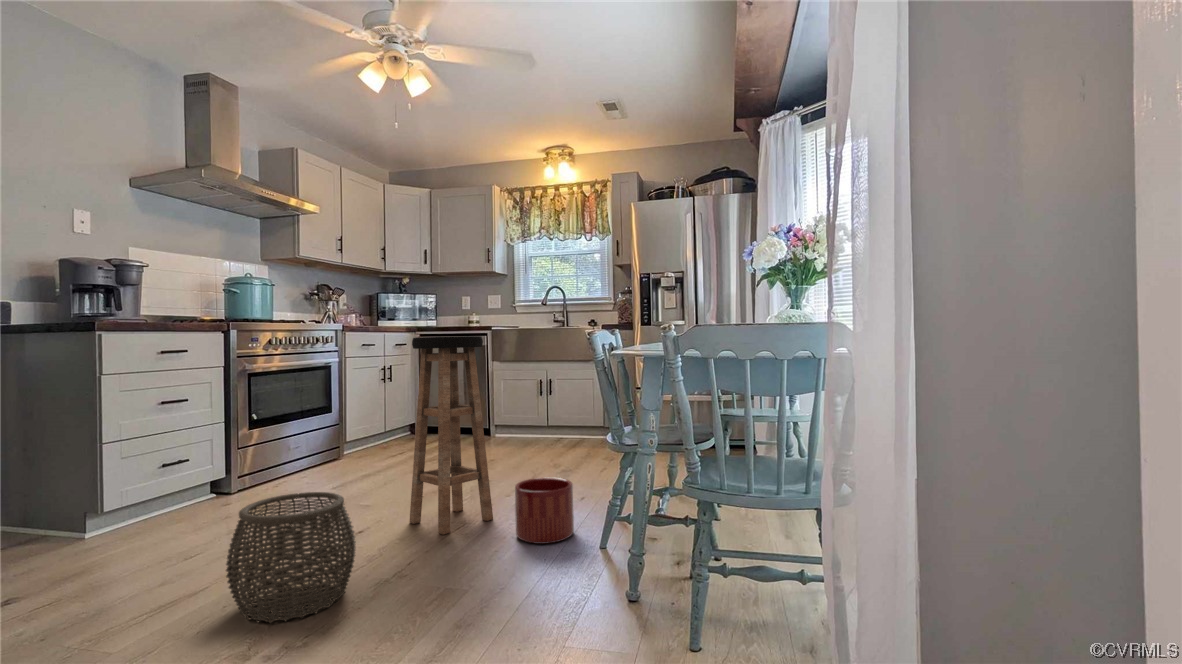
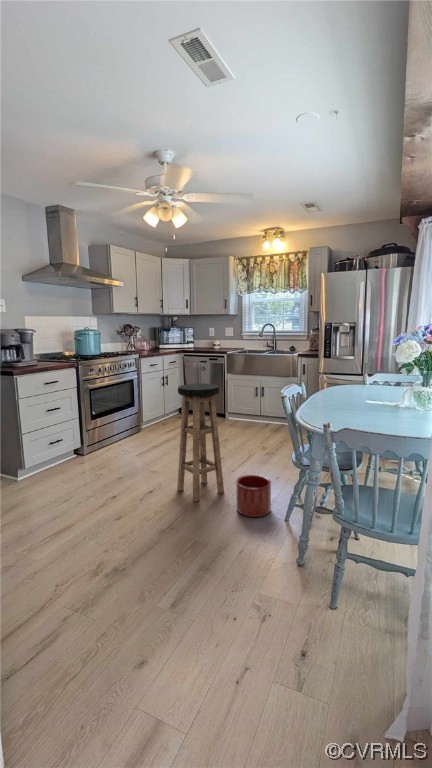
woven basket: present [226,492,356,623] -> none [84,485,148,558]

